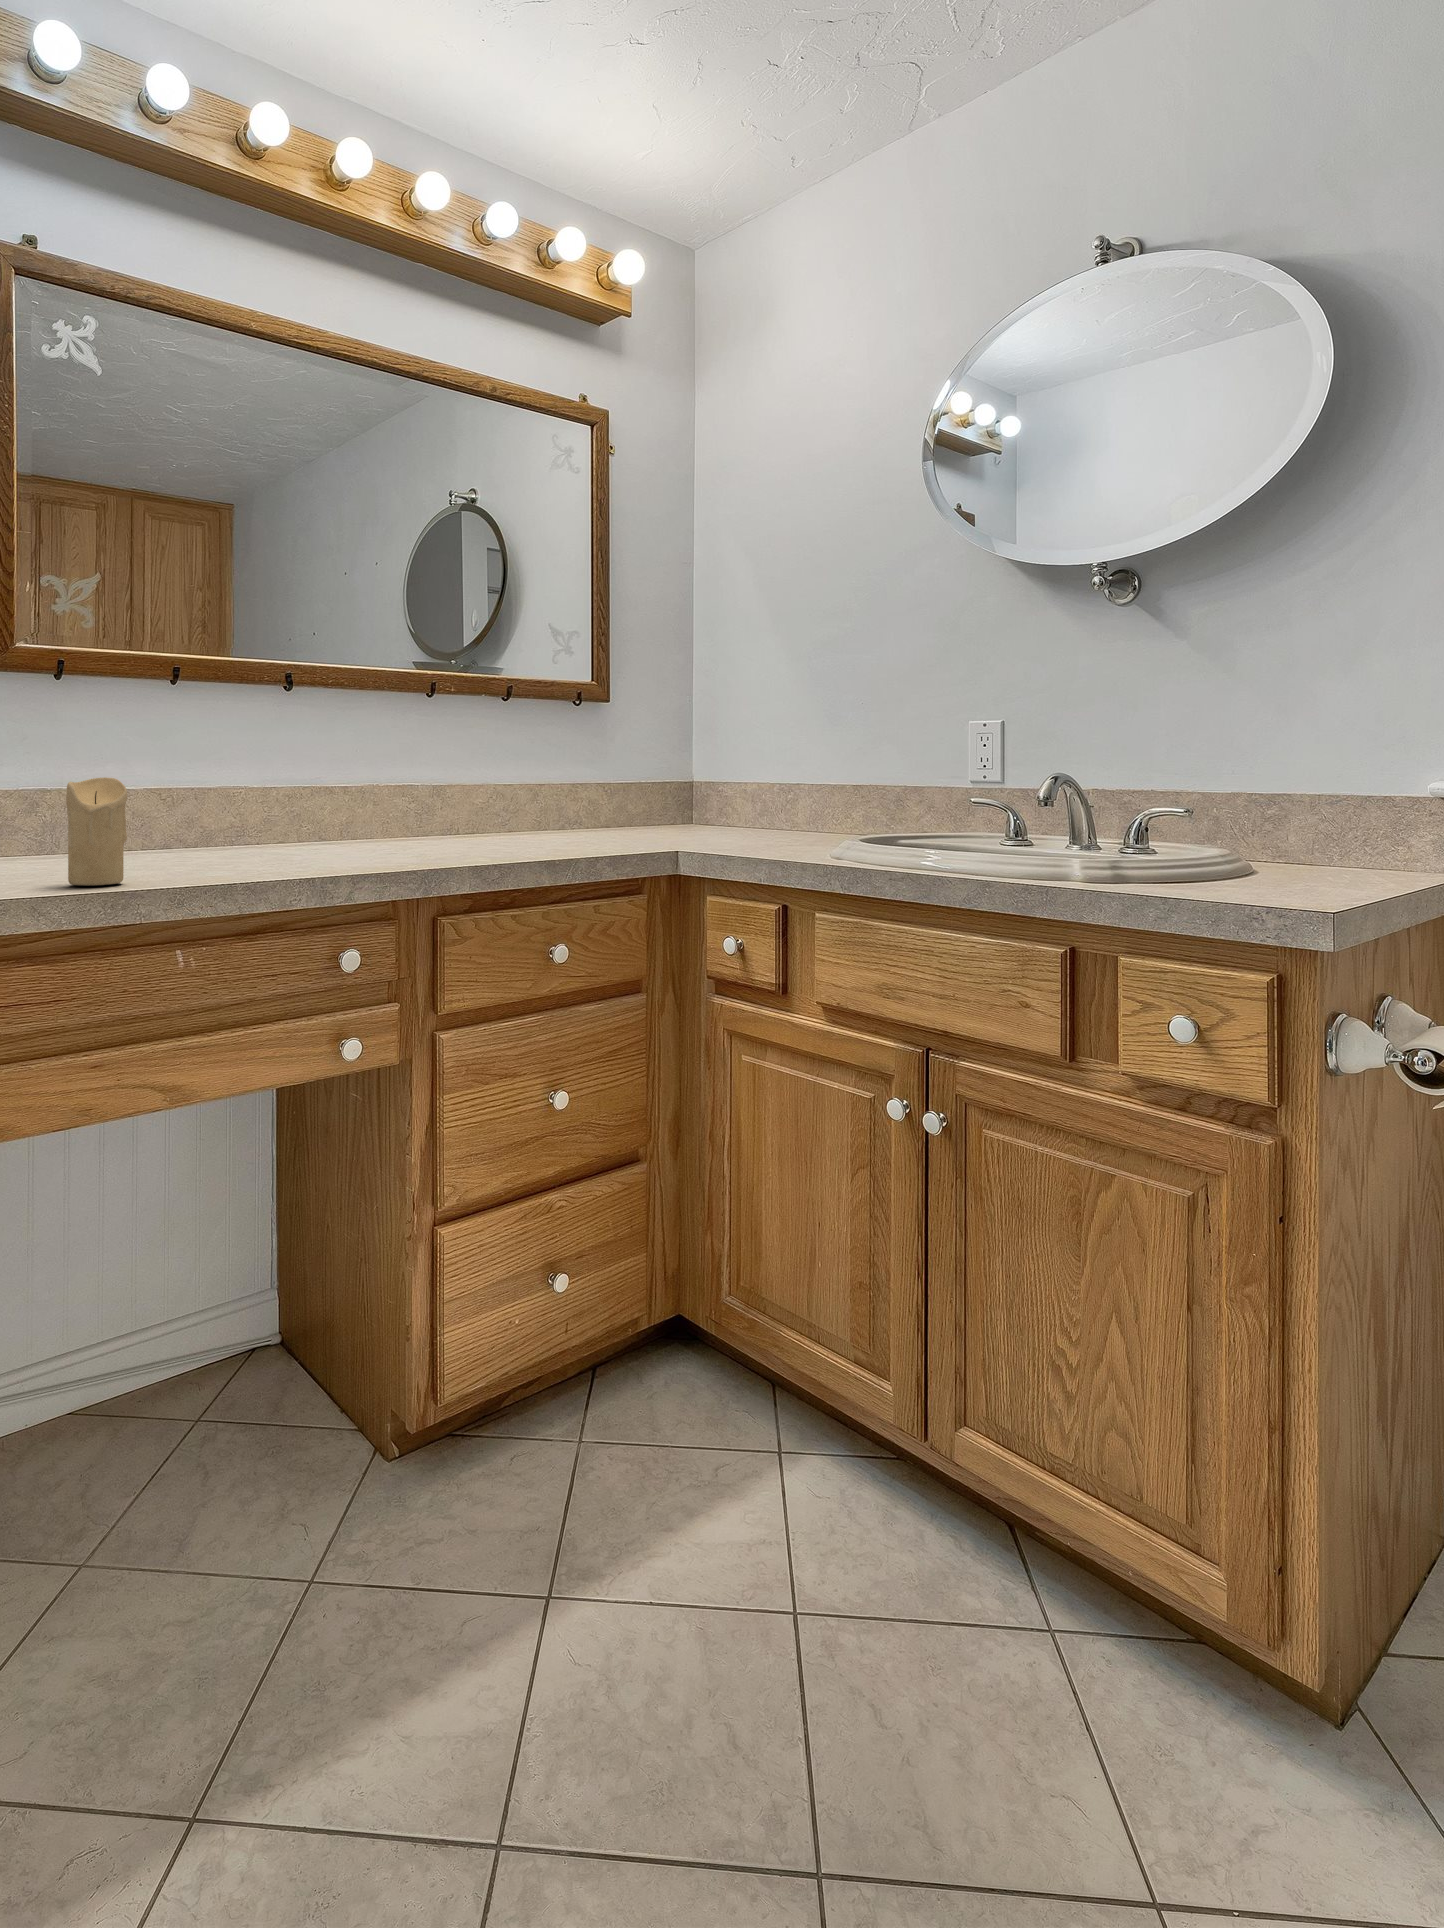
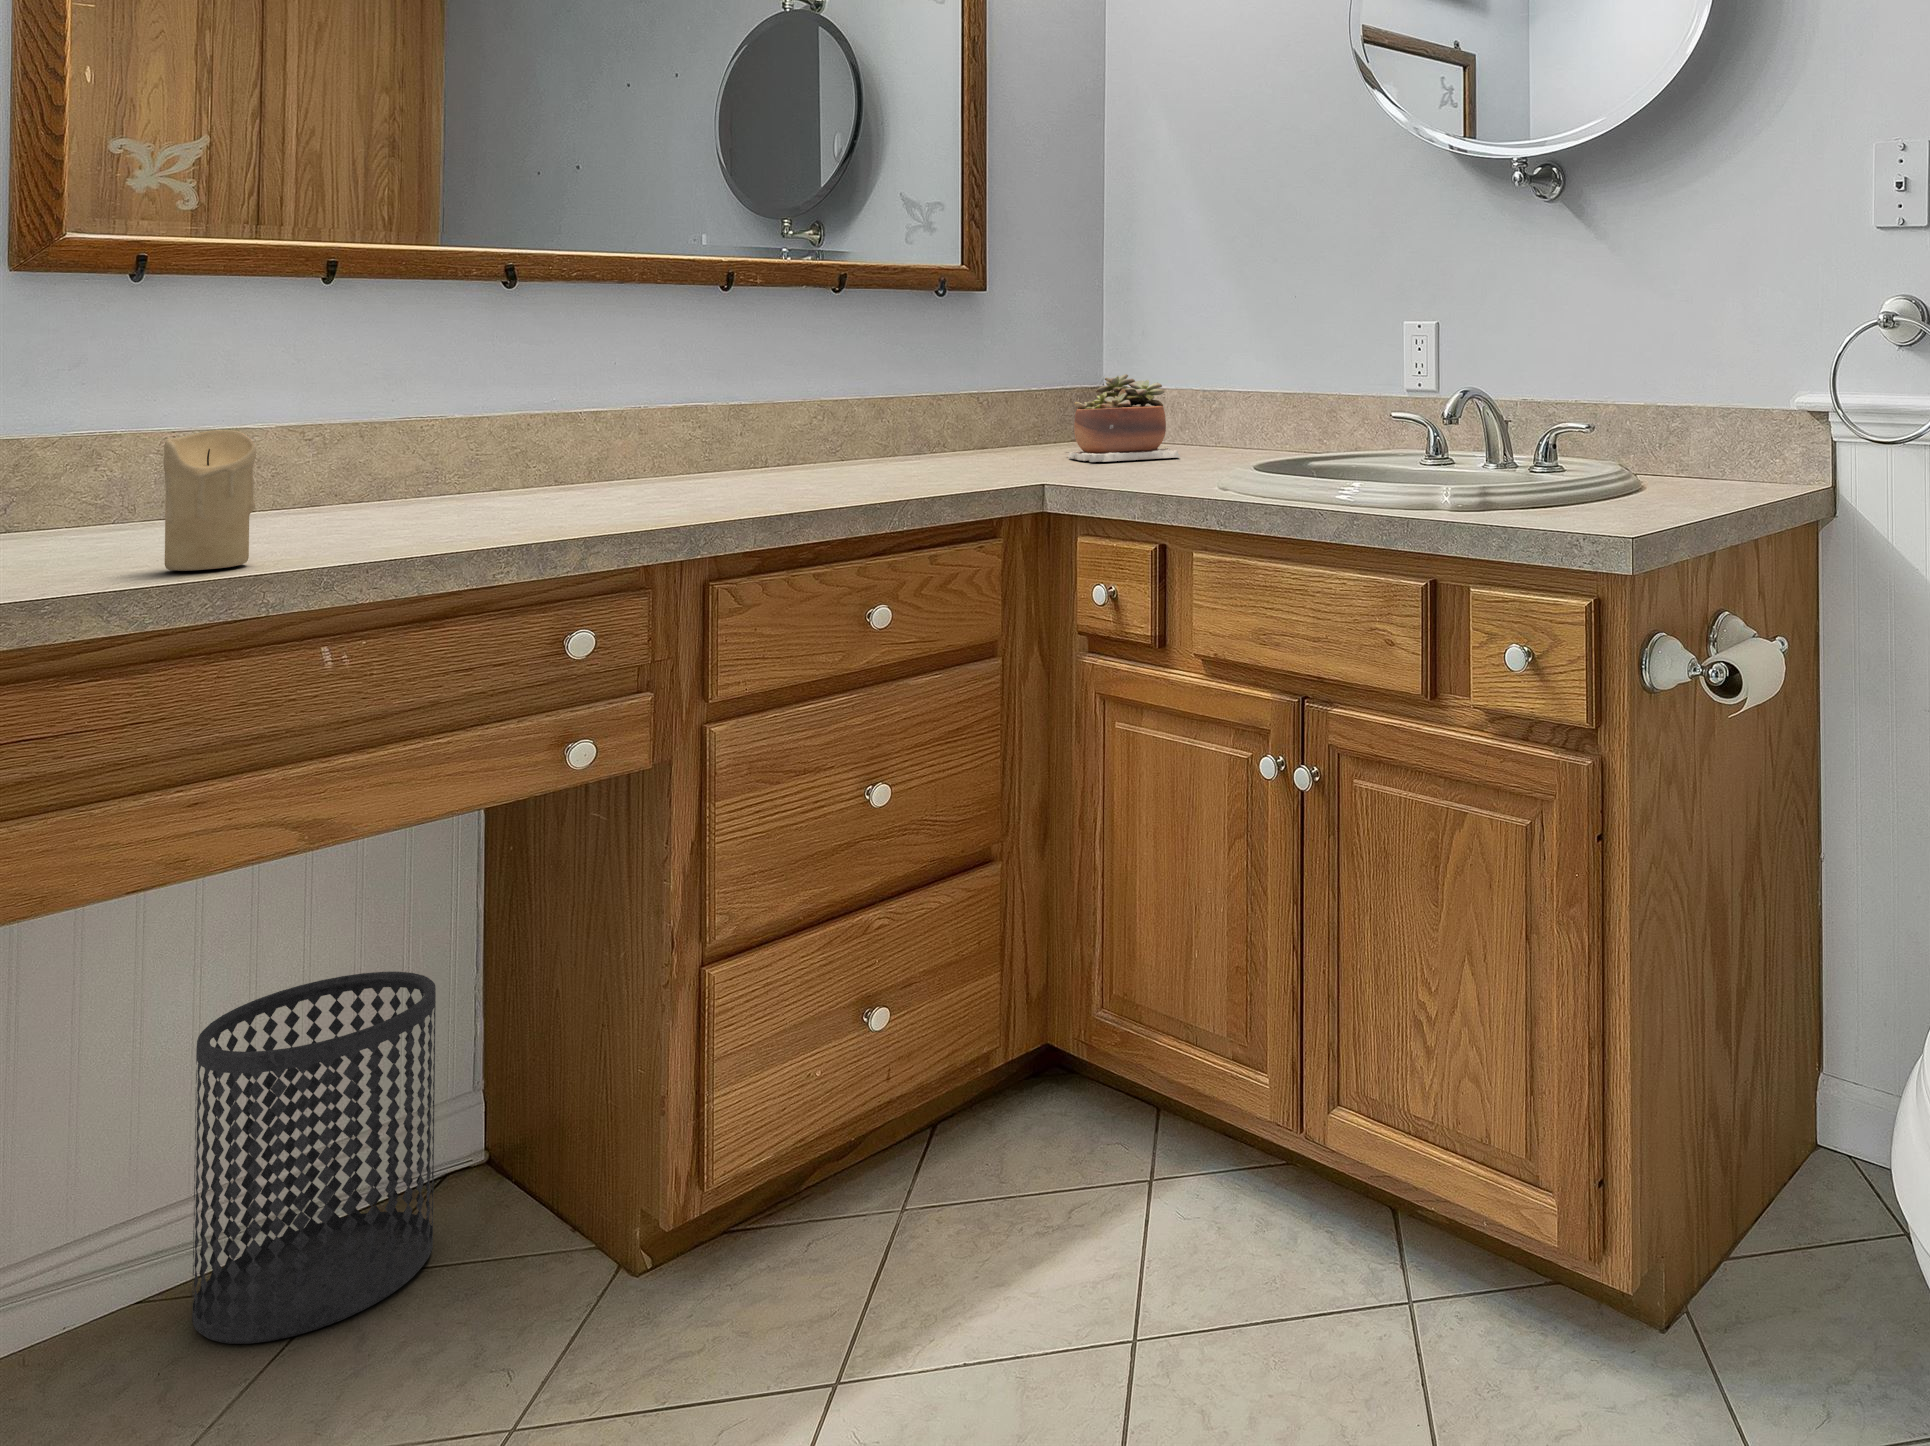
succulent plant: none [681,768,777,837] -> present [1065,374,1180,462]
wastebasket: none [99,1198,249,1468] -> present [192,972,436,1344]

